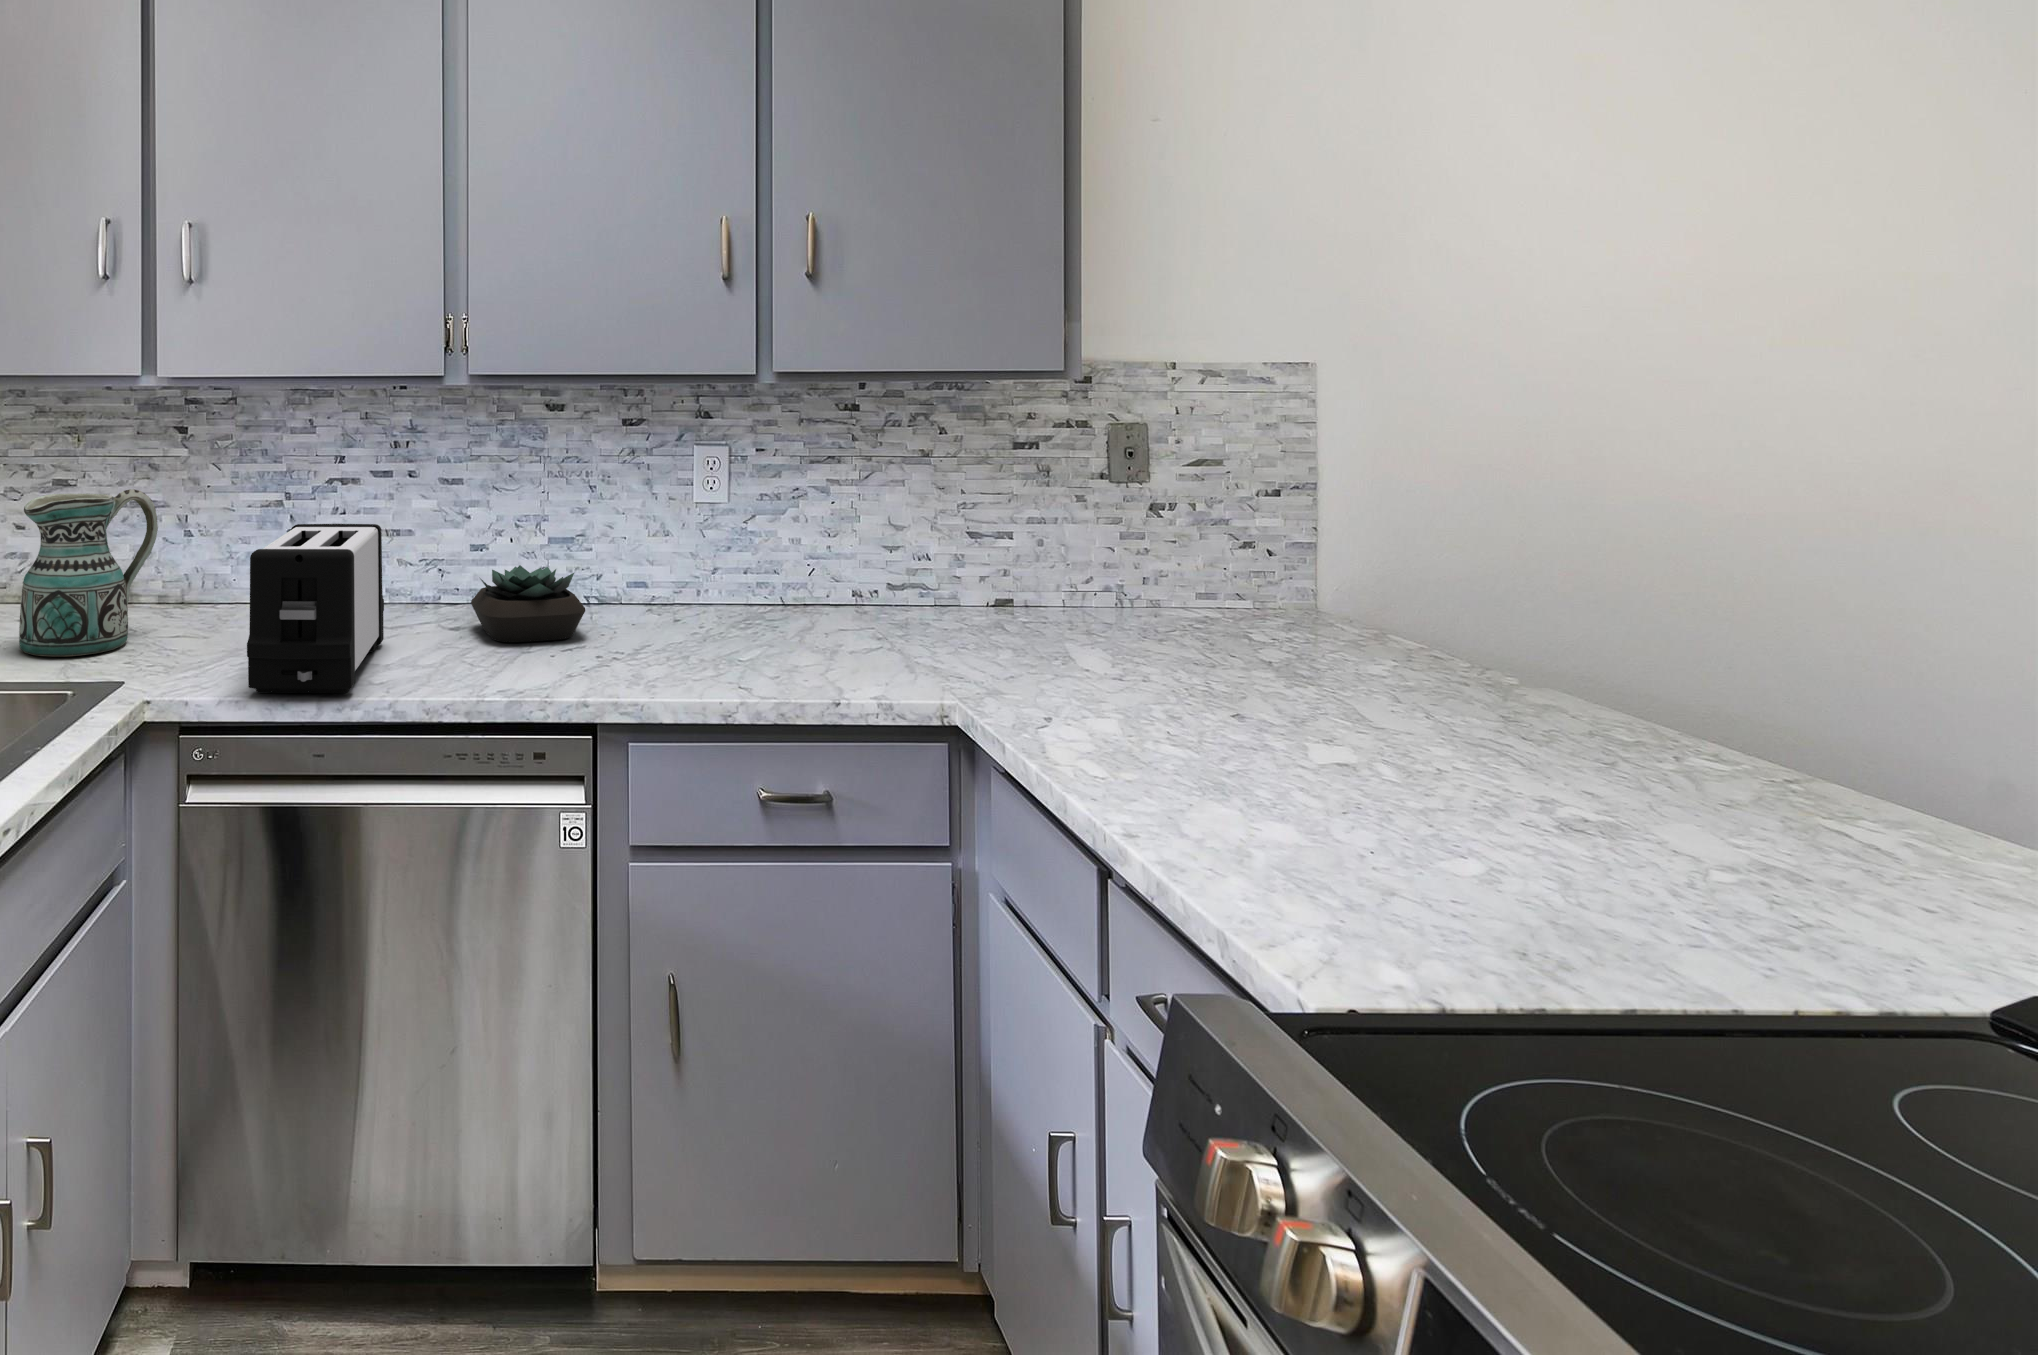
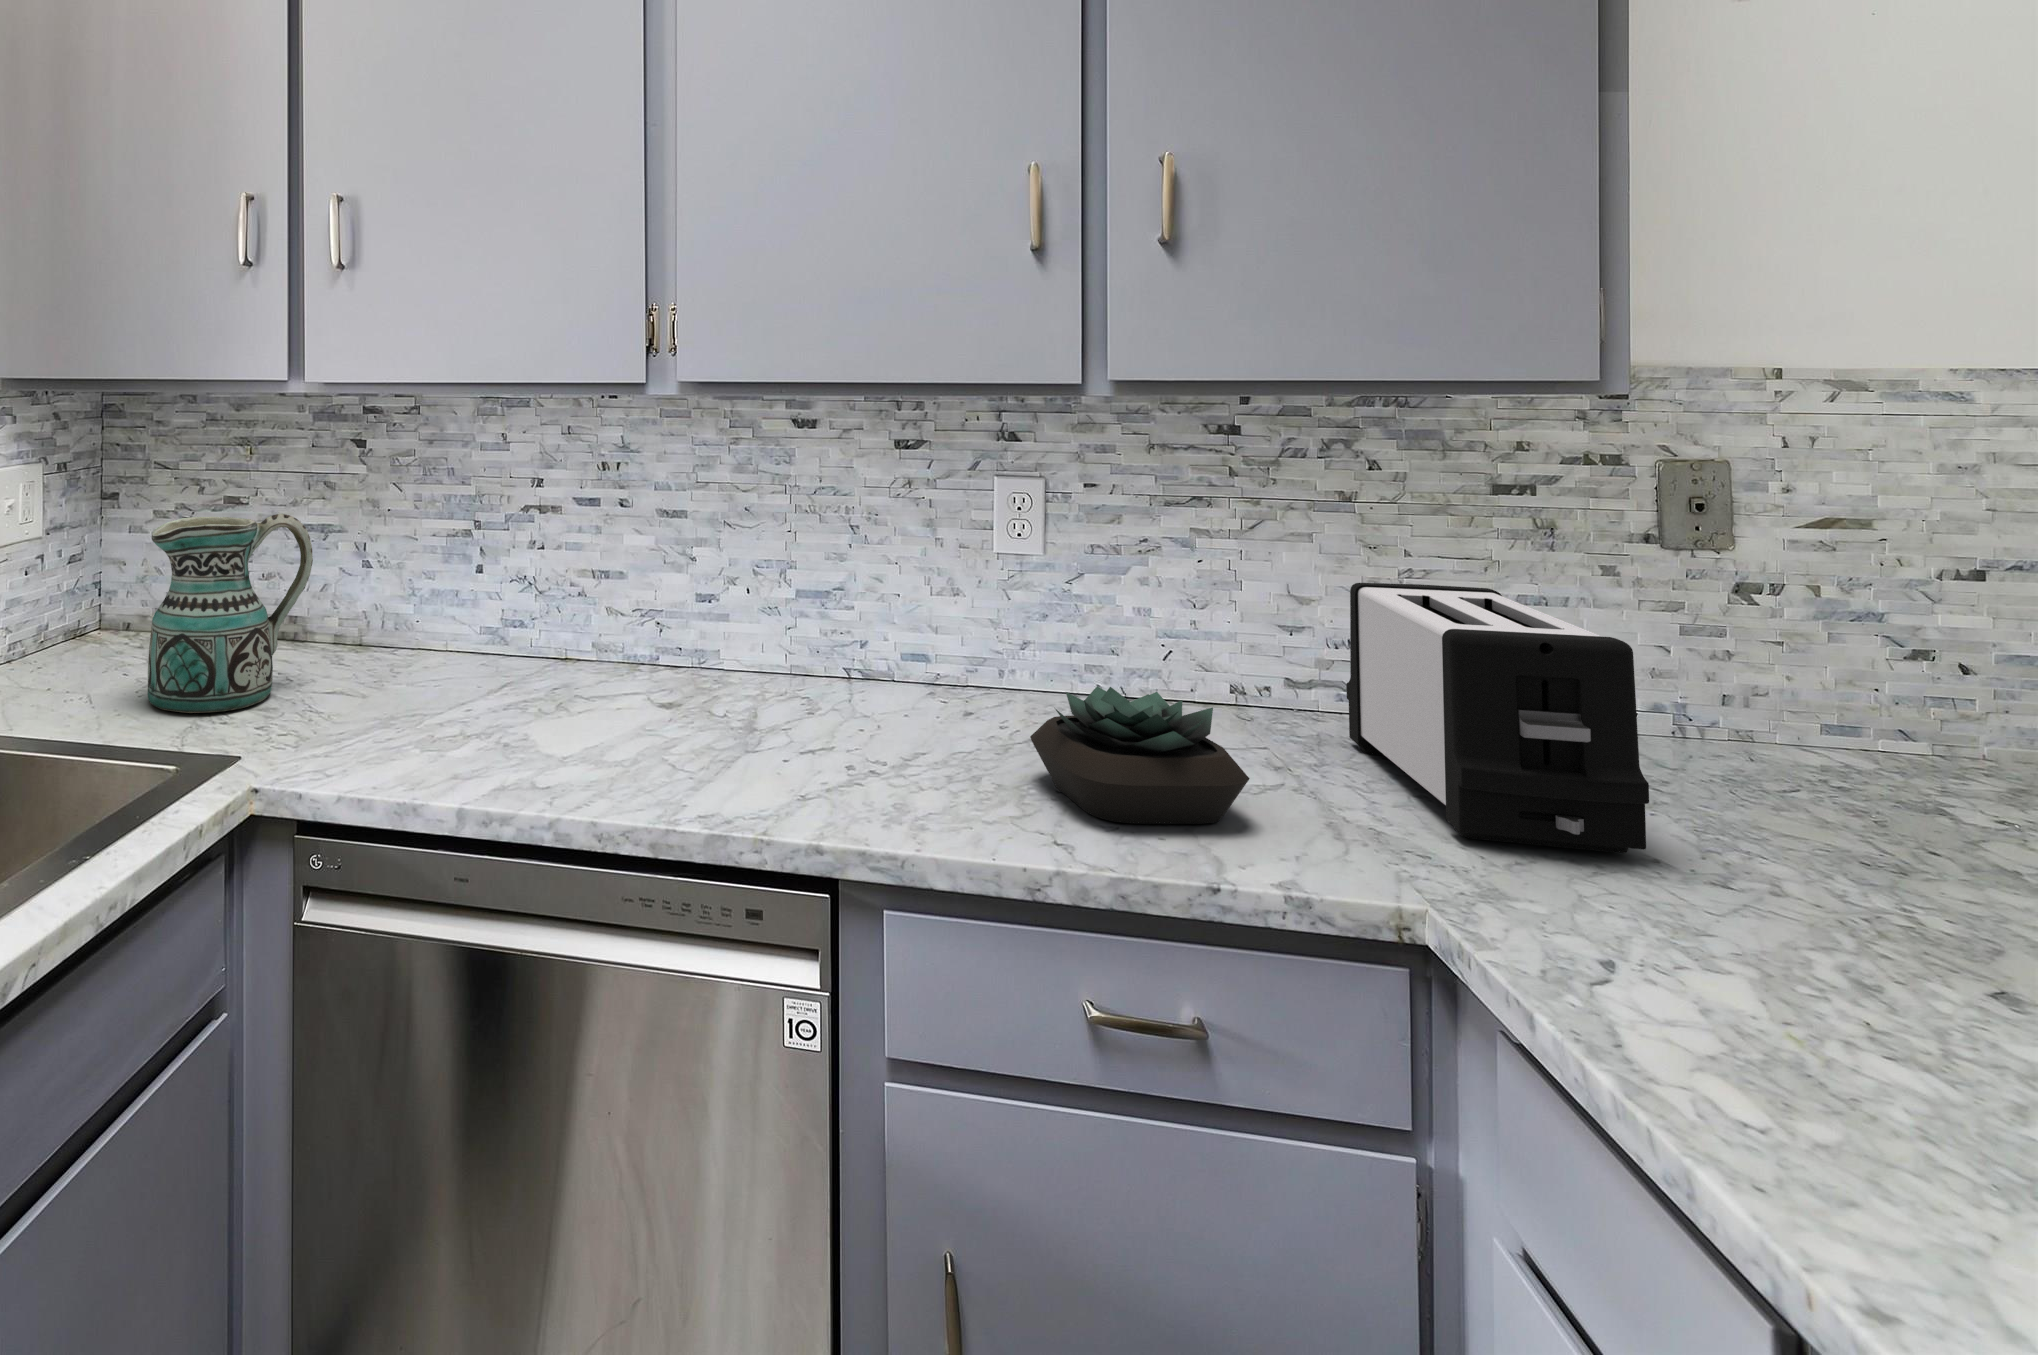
toaster: present [247,524,384,693] -> present [1346,583,1649,853]
succulent plant: present [471,565,585,642] -> present [1030,686,1250,824]

